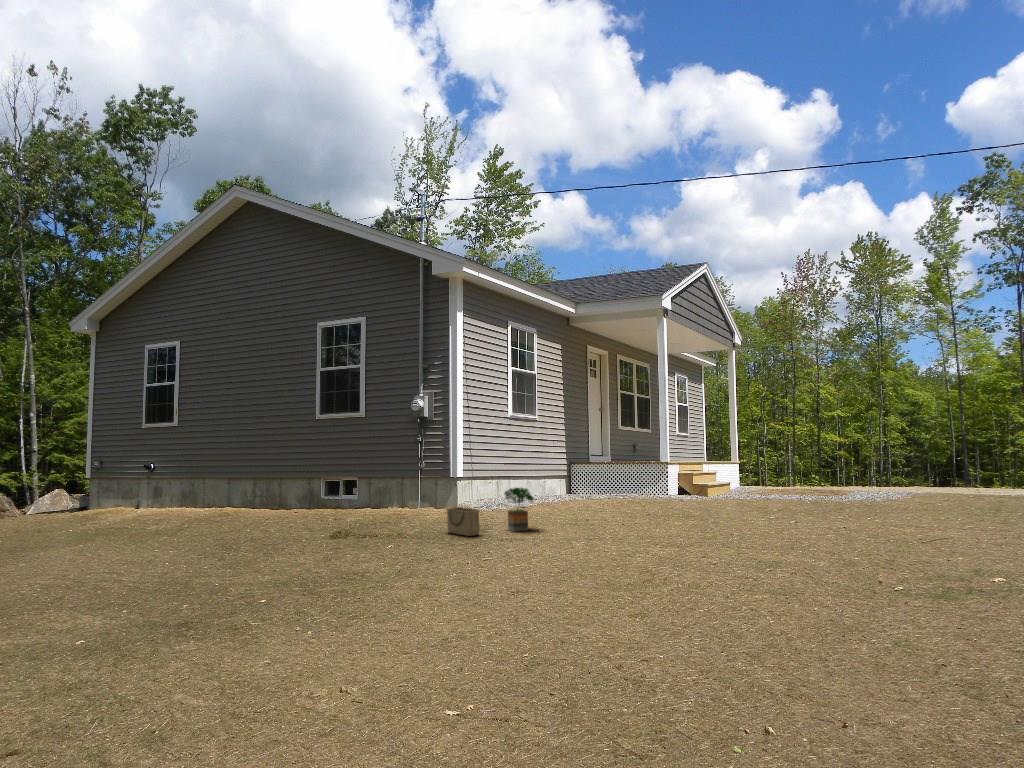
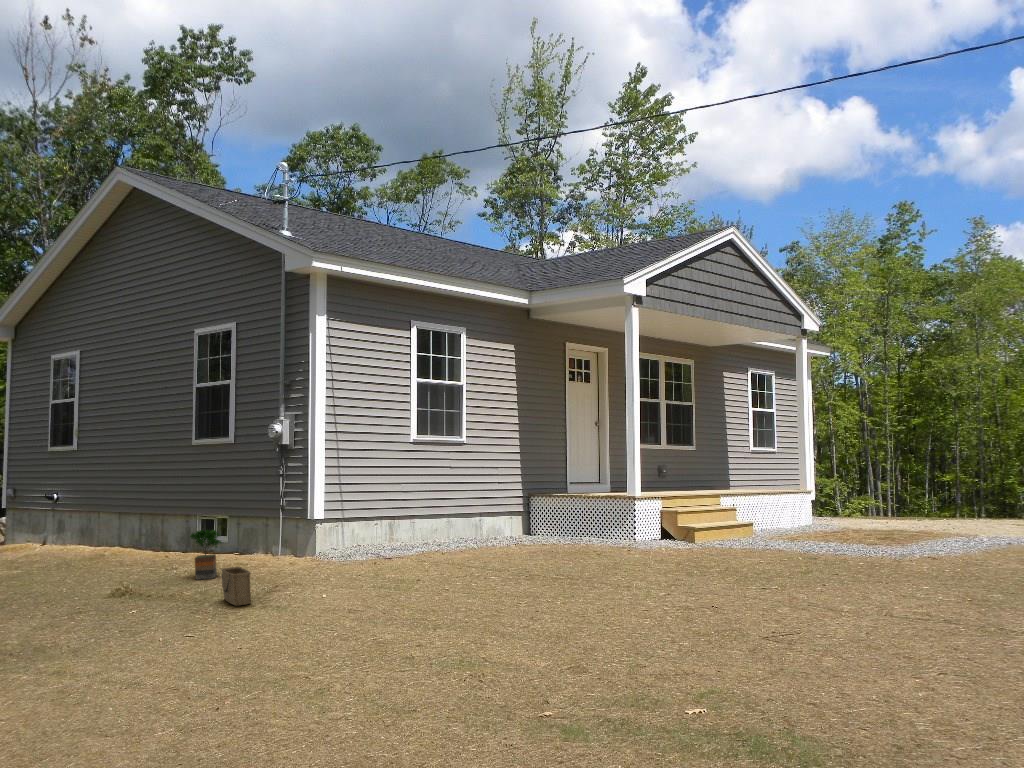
potted tree: present [504,488,534,532] -> present [190,530,221,580]

